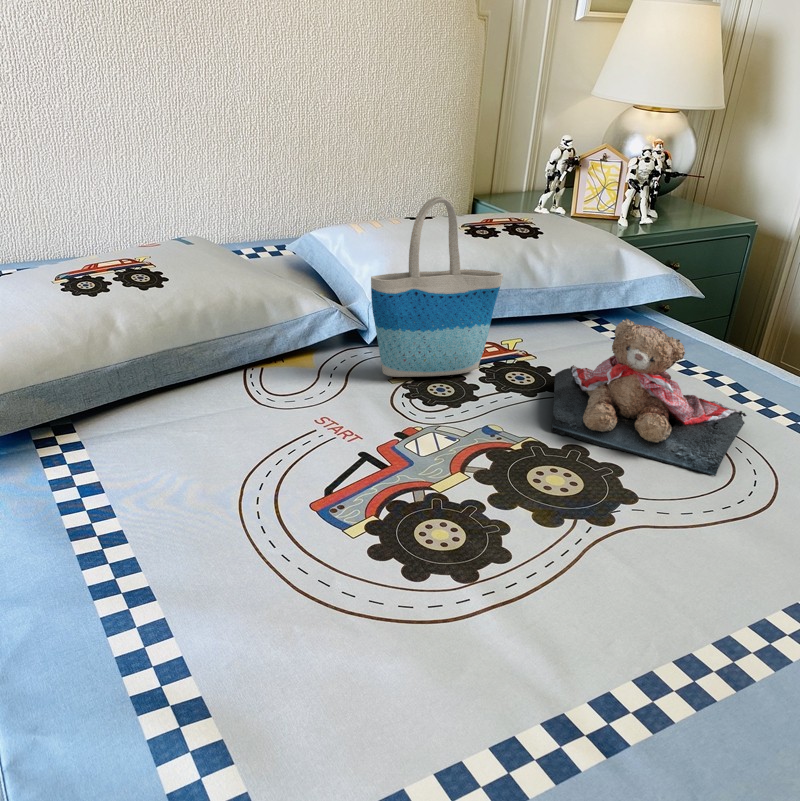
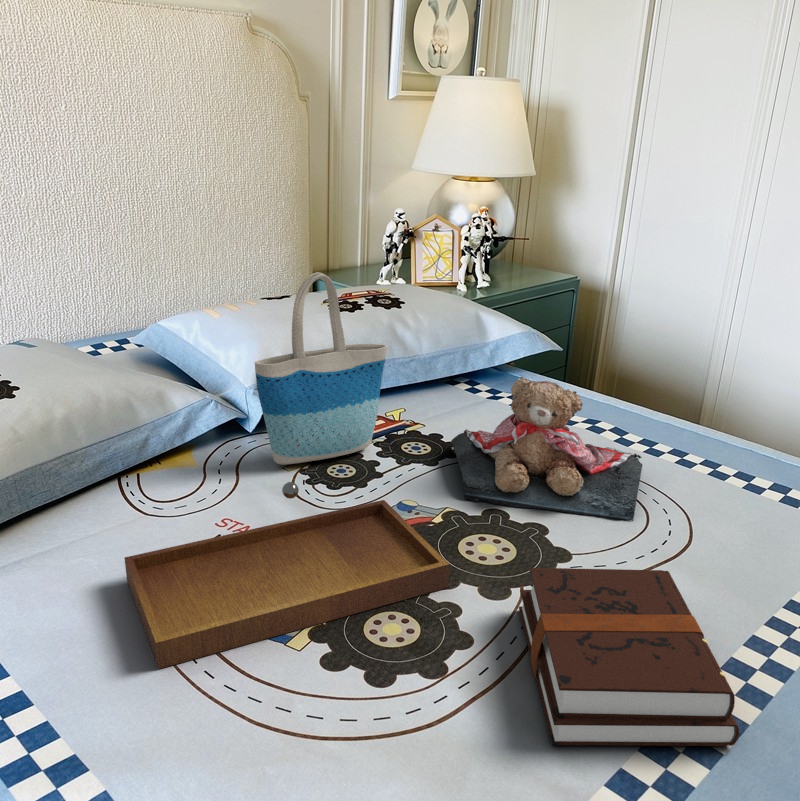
tray: none [224,390,508,533] -> present [124,482,449,669]
hardback book: none [550,501,734,694] -> present [519,568,739,746]

